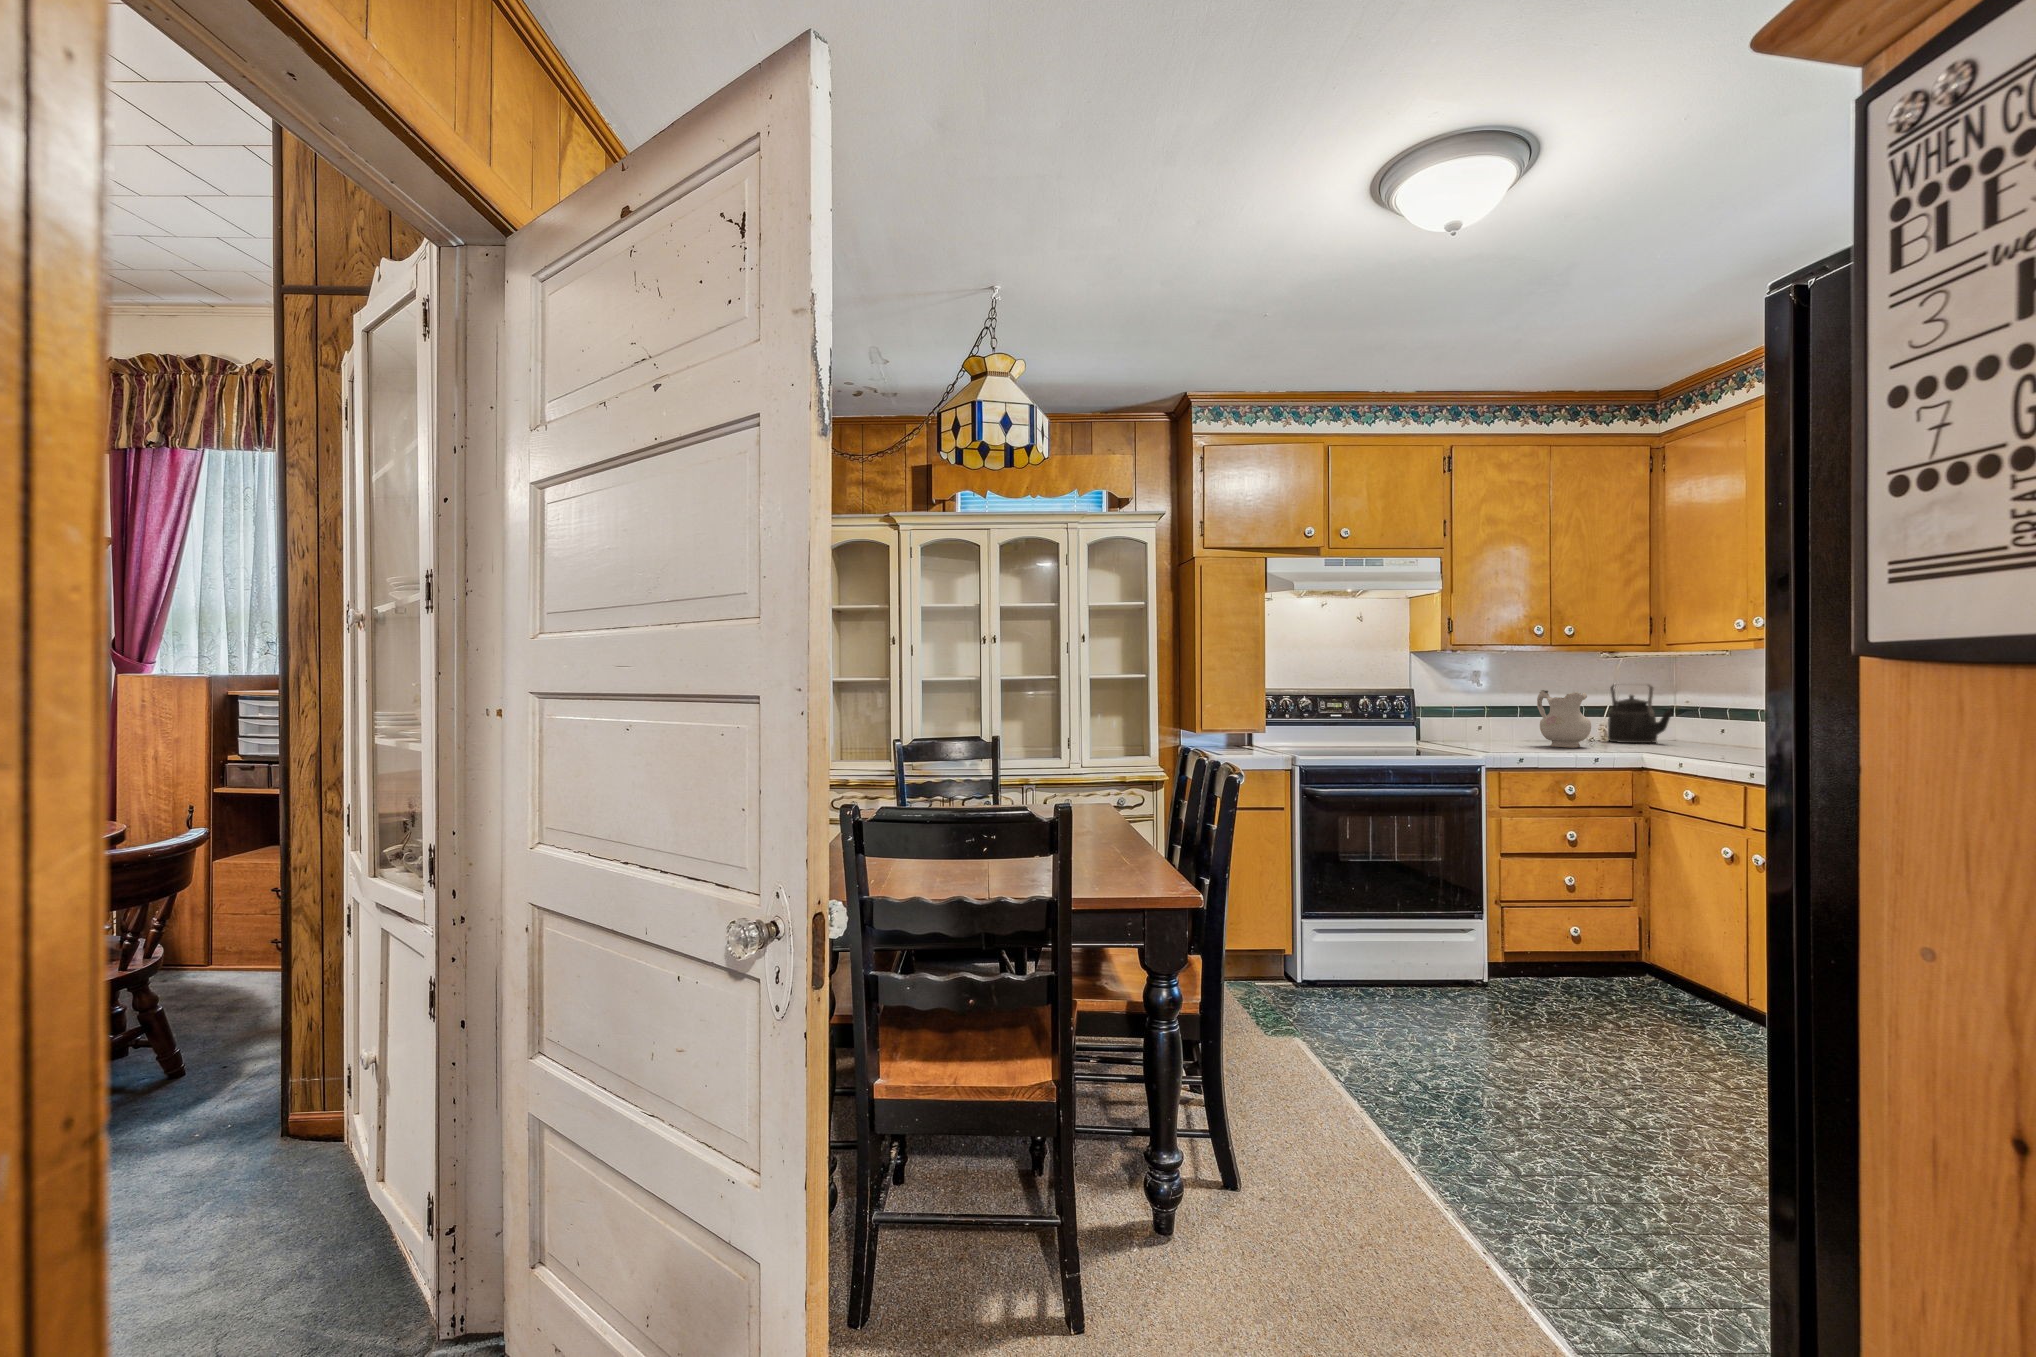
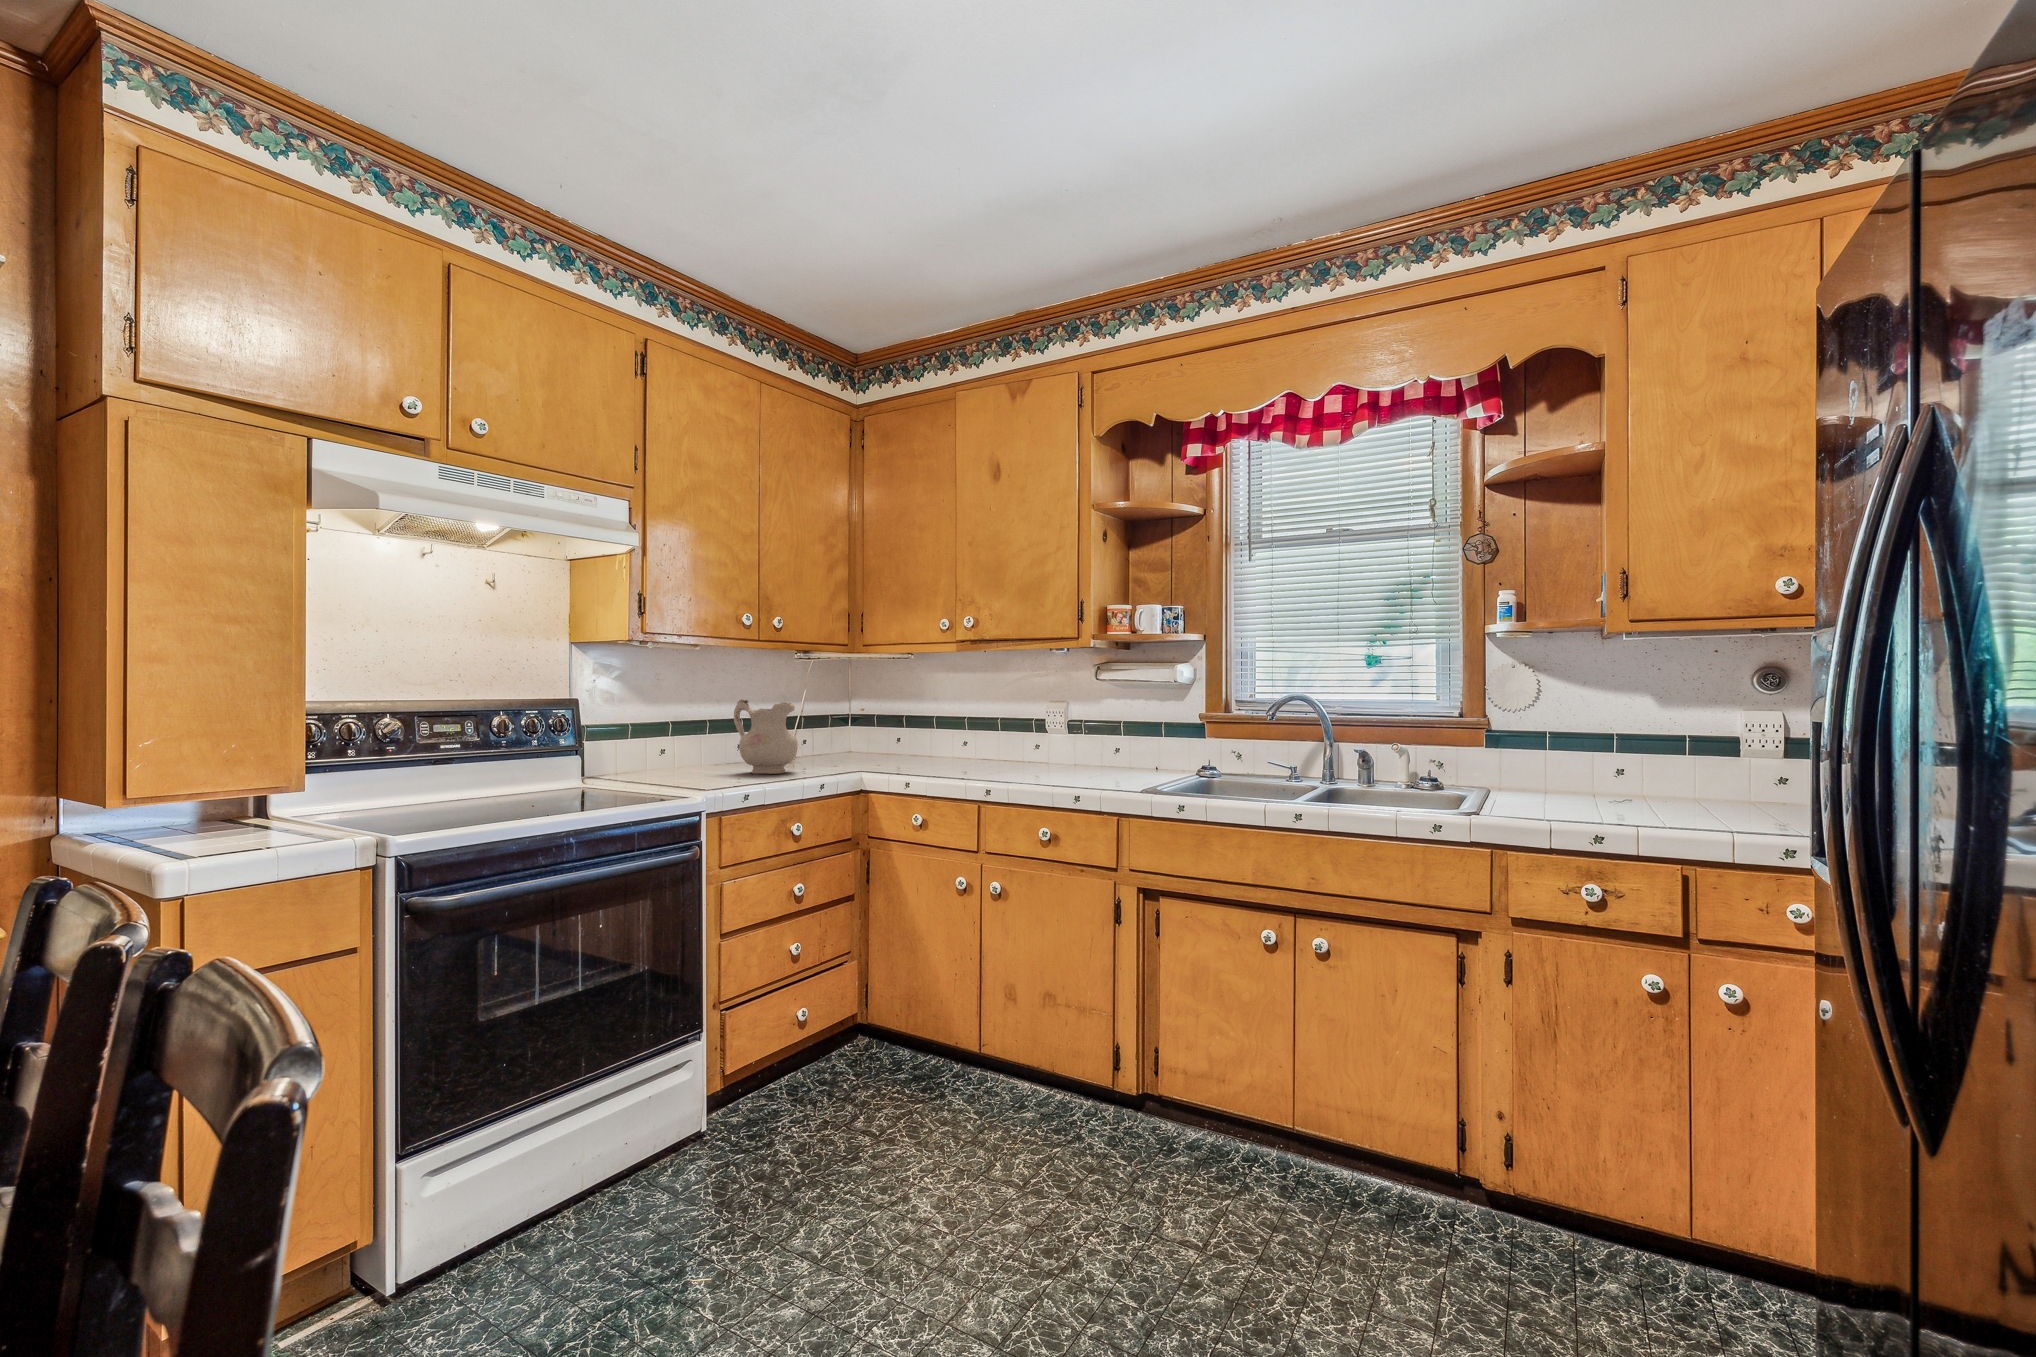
kettle: present [1608,685,1674,743] -> none [797,693,867,763]

